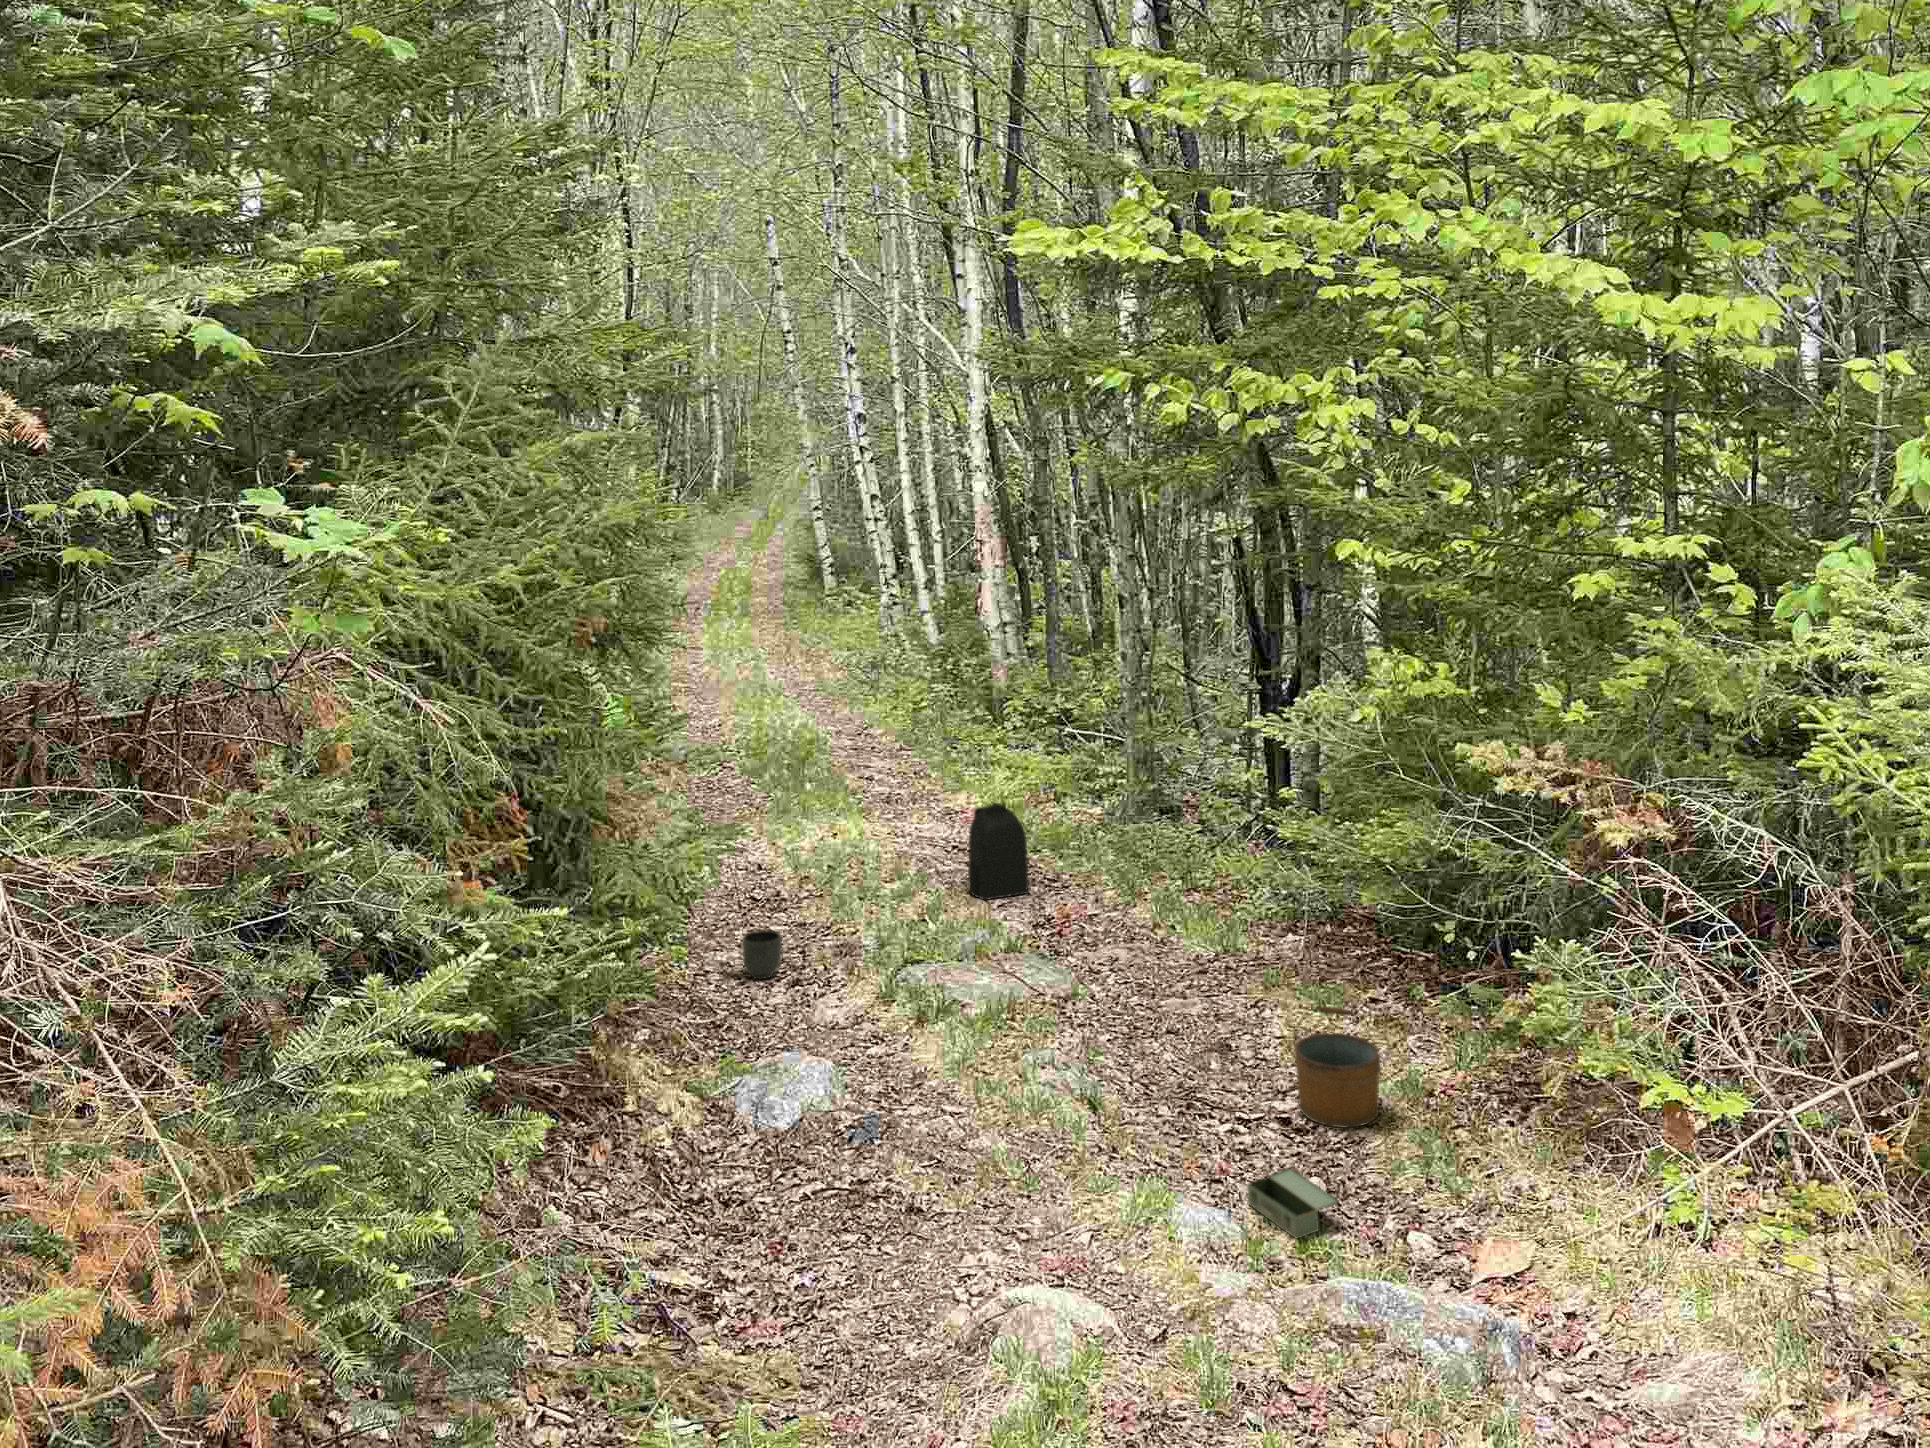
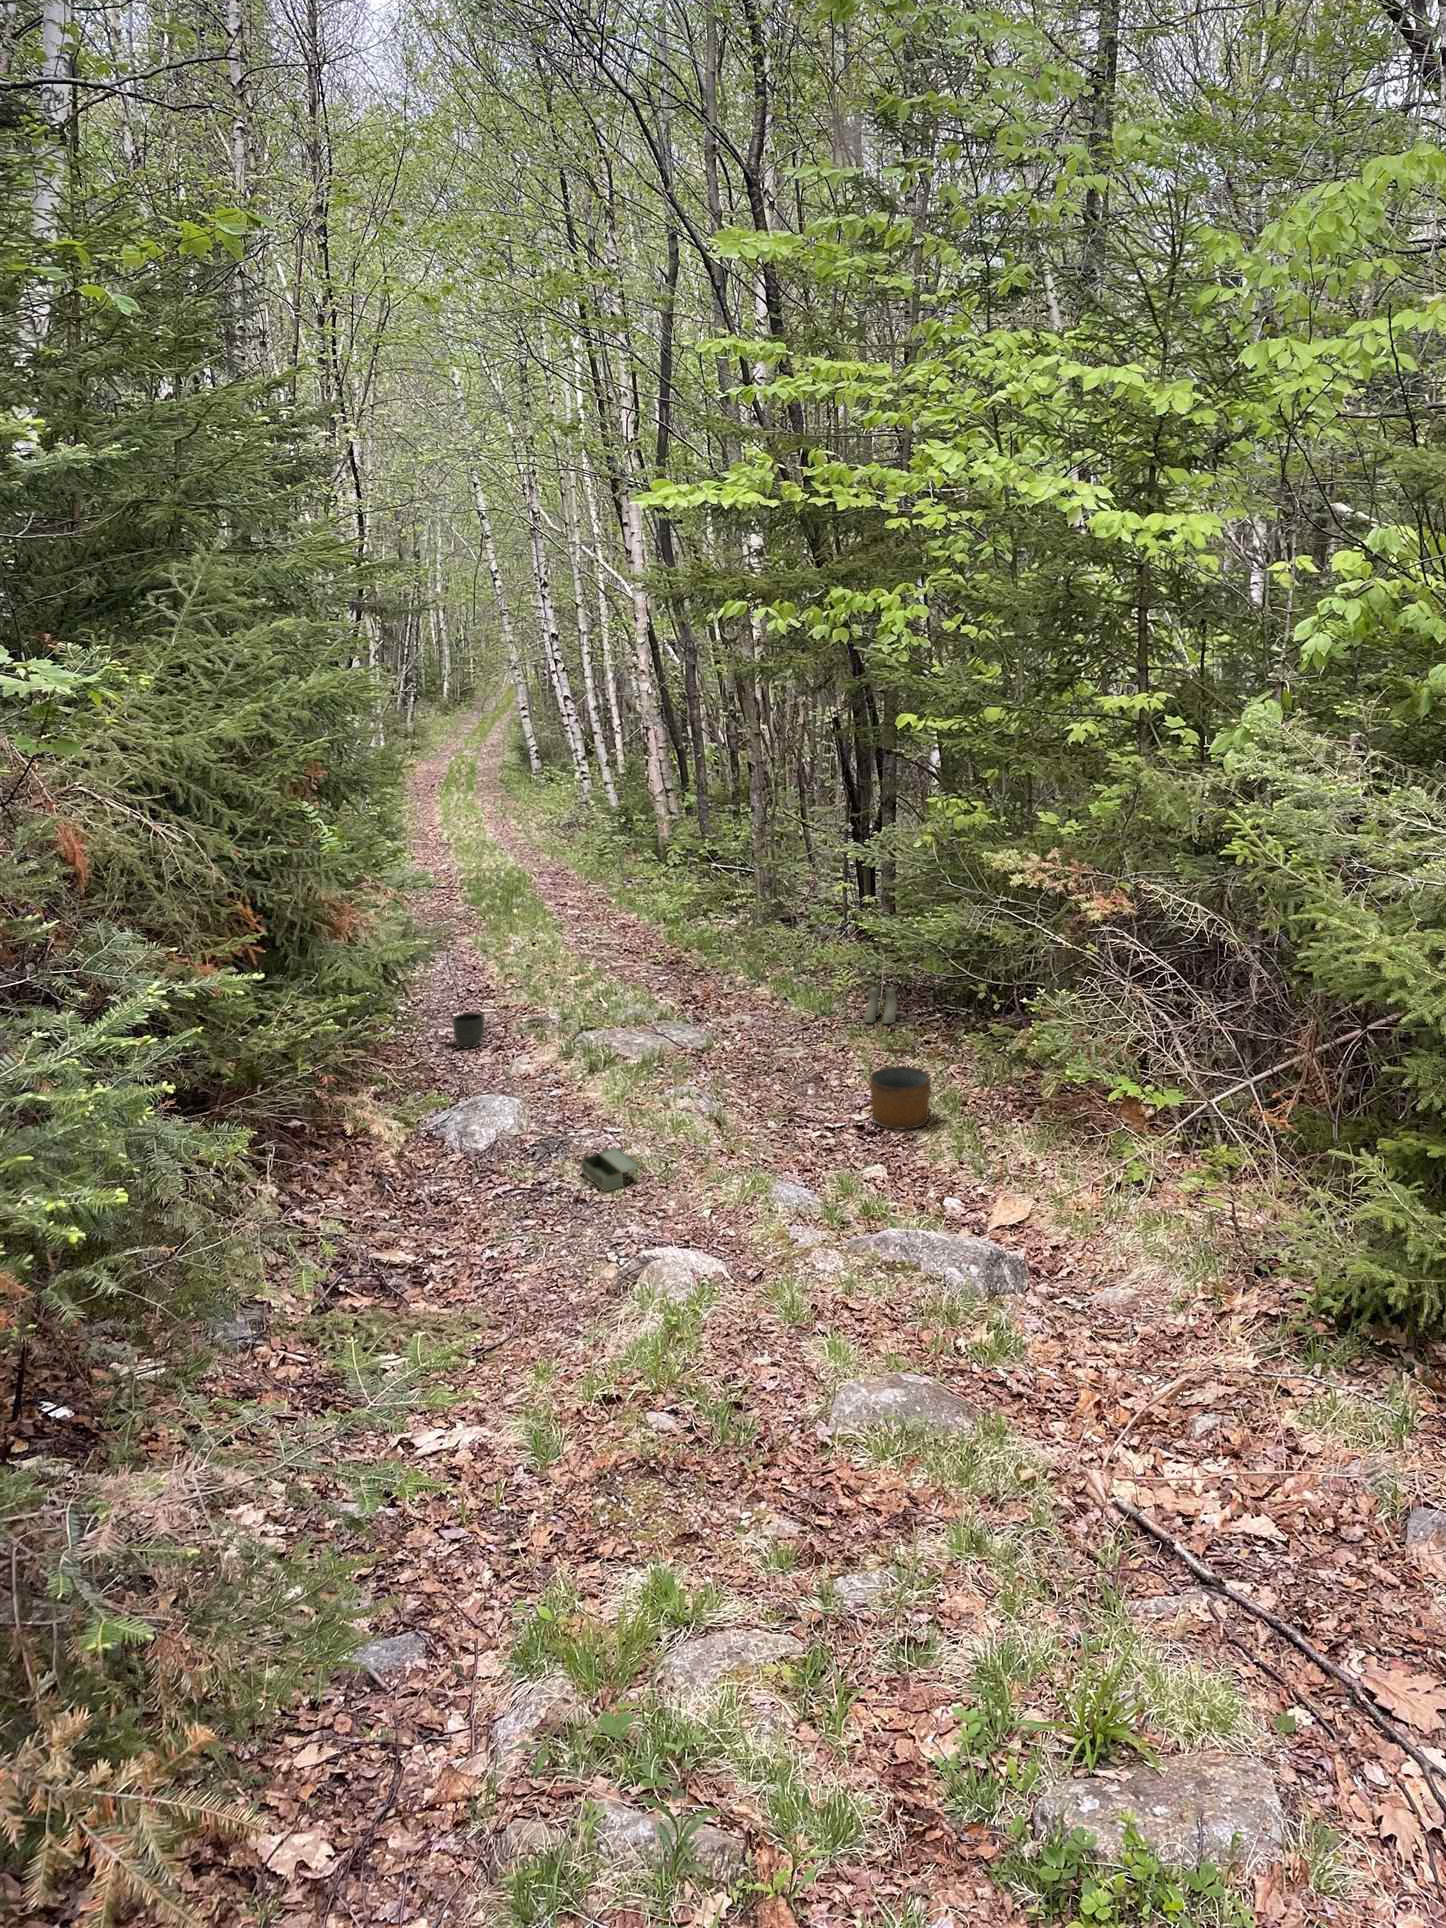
backpack: present [968,803,1029,900] -> none [634,917,681,987]
boots: none [1280,911,1324,967] -> present [865,986,897,1024]
toolbox: present [1247,1169,1339,1238] -> present [581,1148,640,1191]

